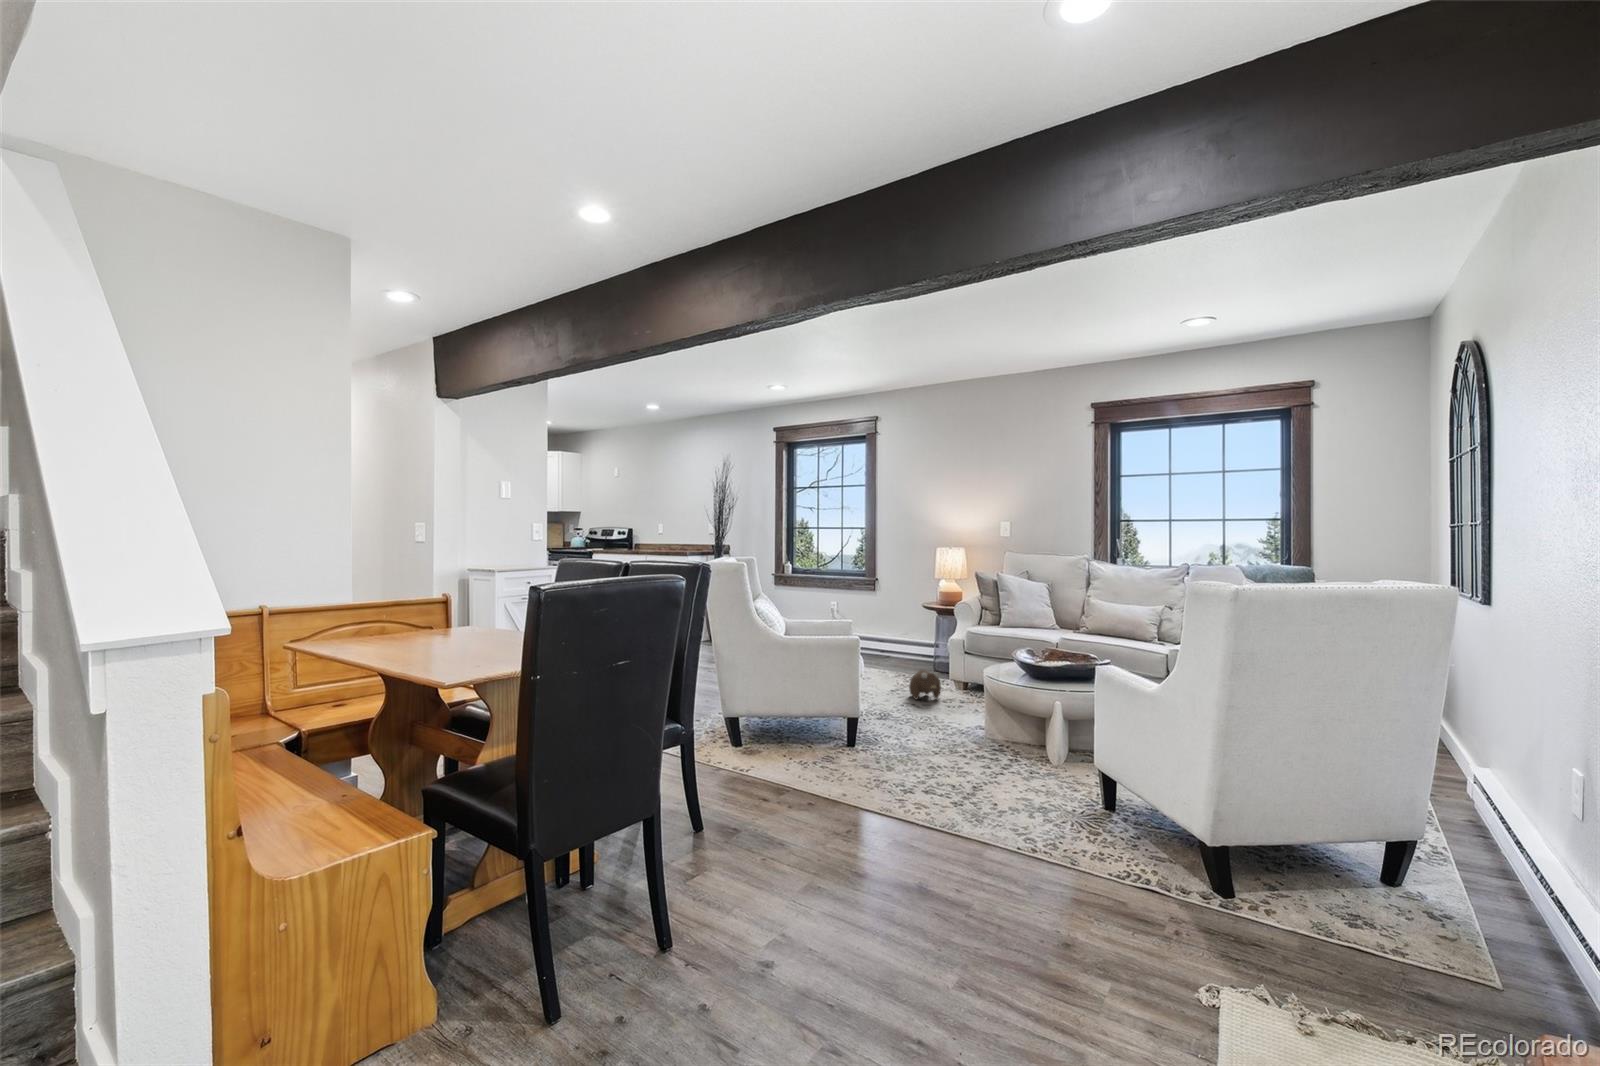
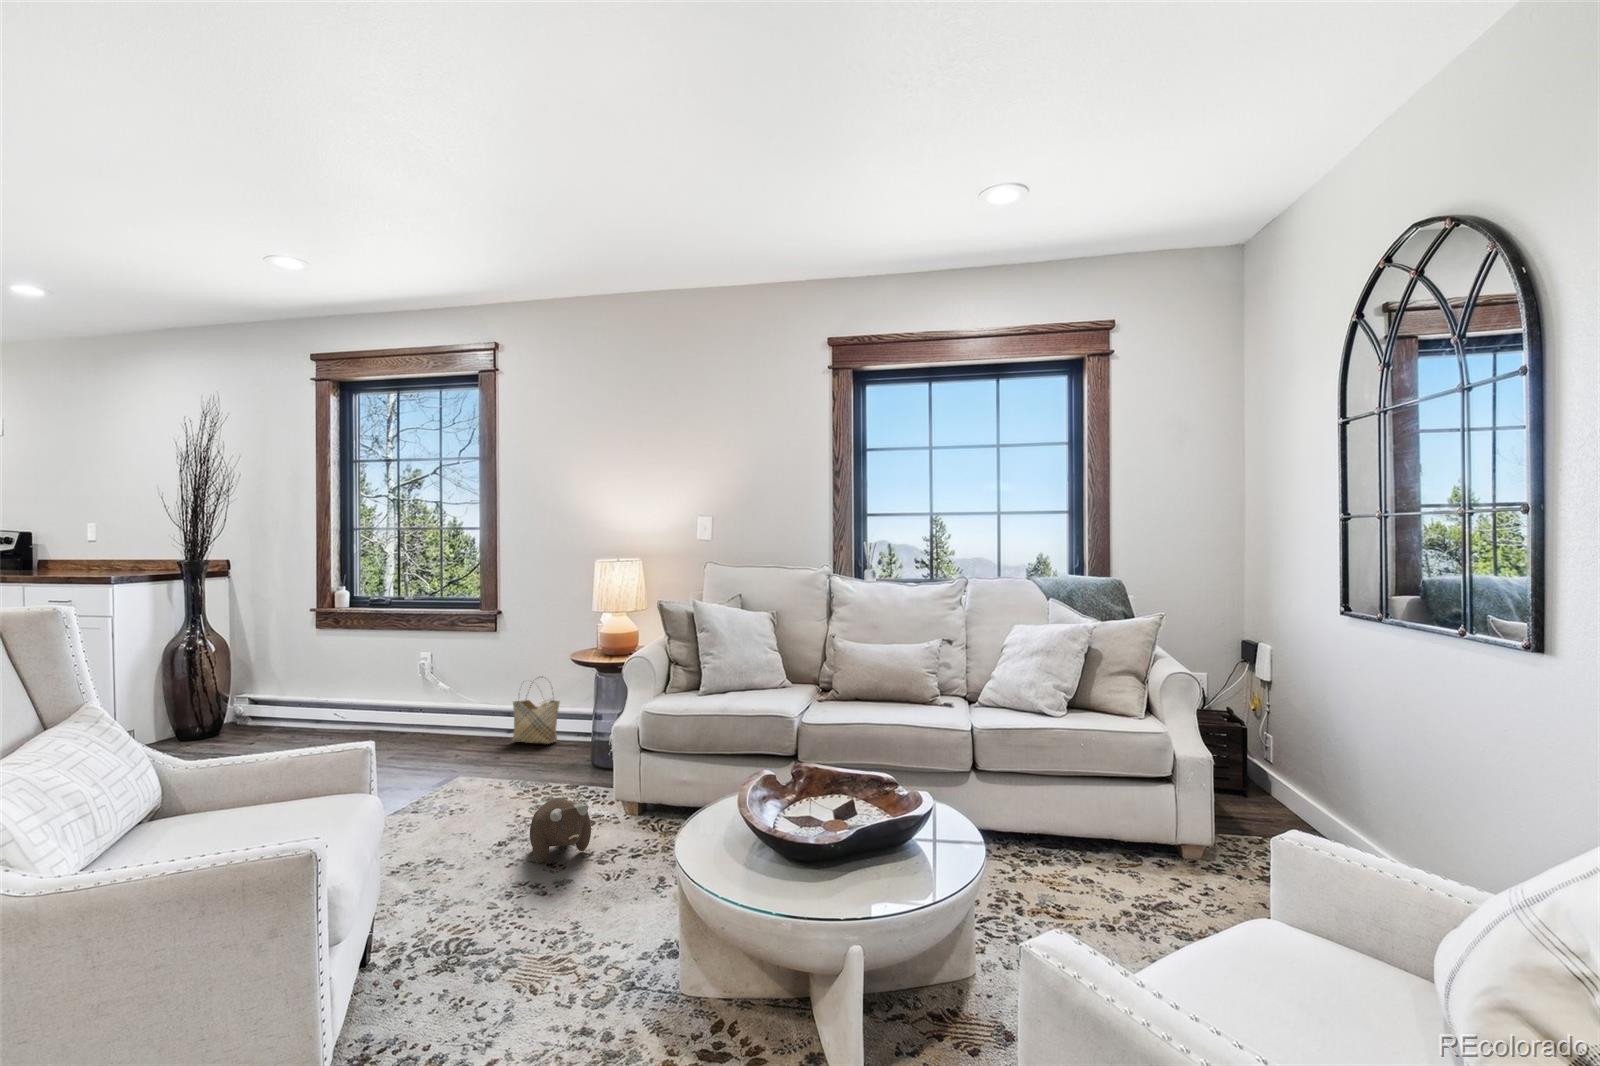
woven basket: none [886,619,914,659] -> present [512,685,559,744]

